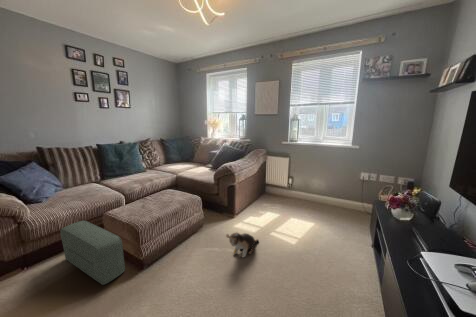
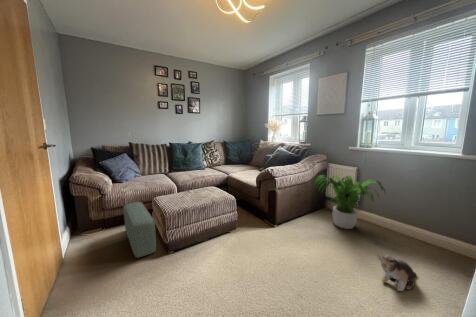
potted plant: none [262,165,311,207] -> present [314,175,385,229]
plush toy: present [226,233,258,257] -> present [377,255,416,291]

